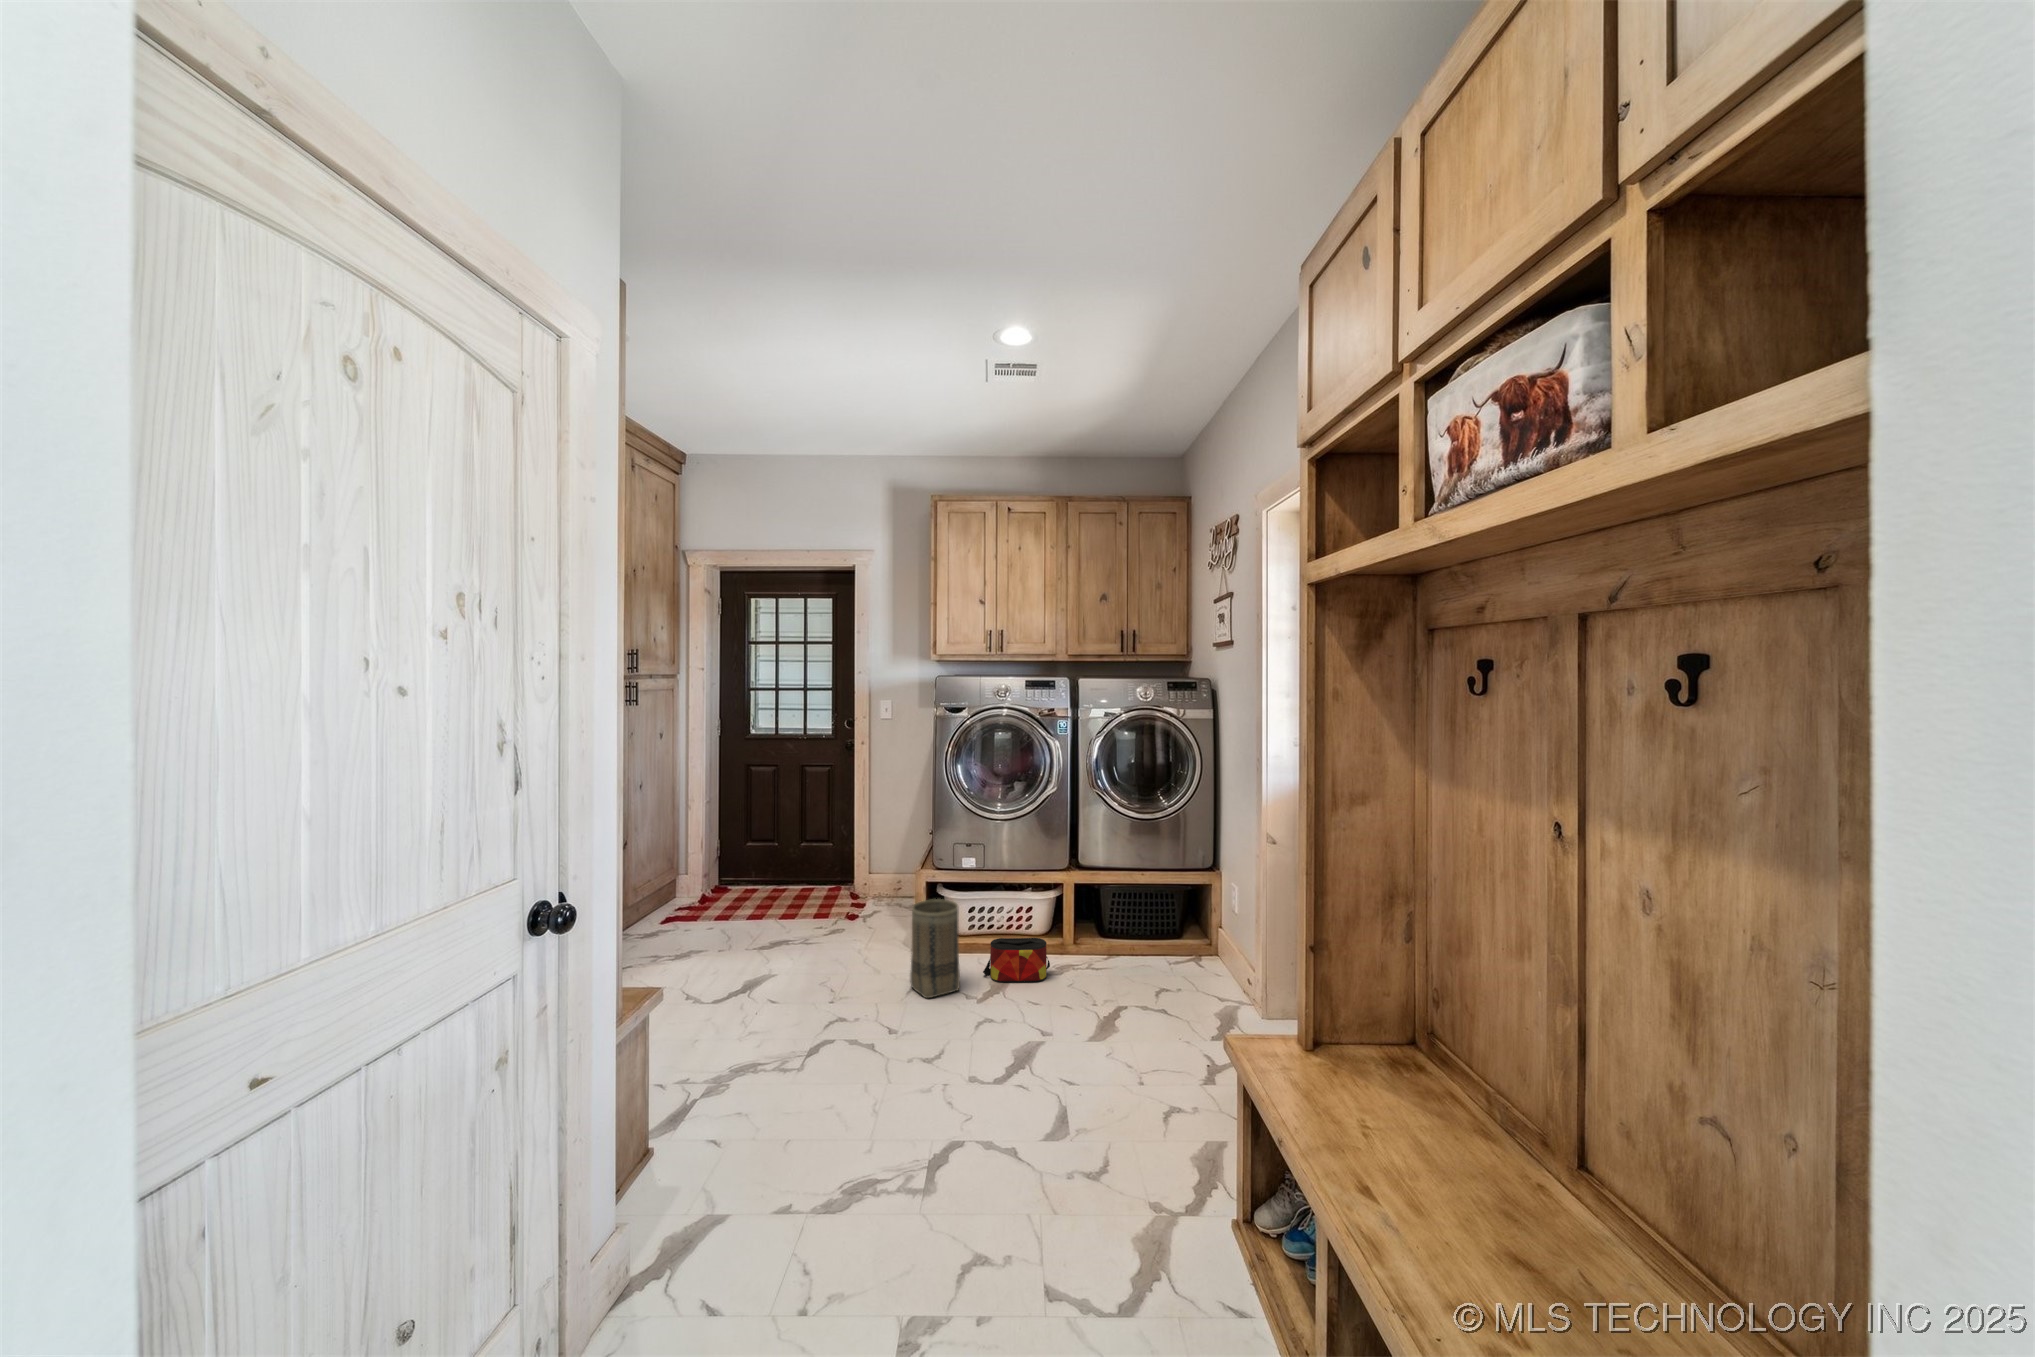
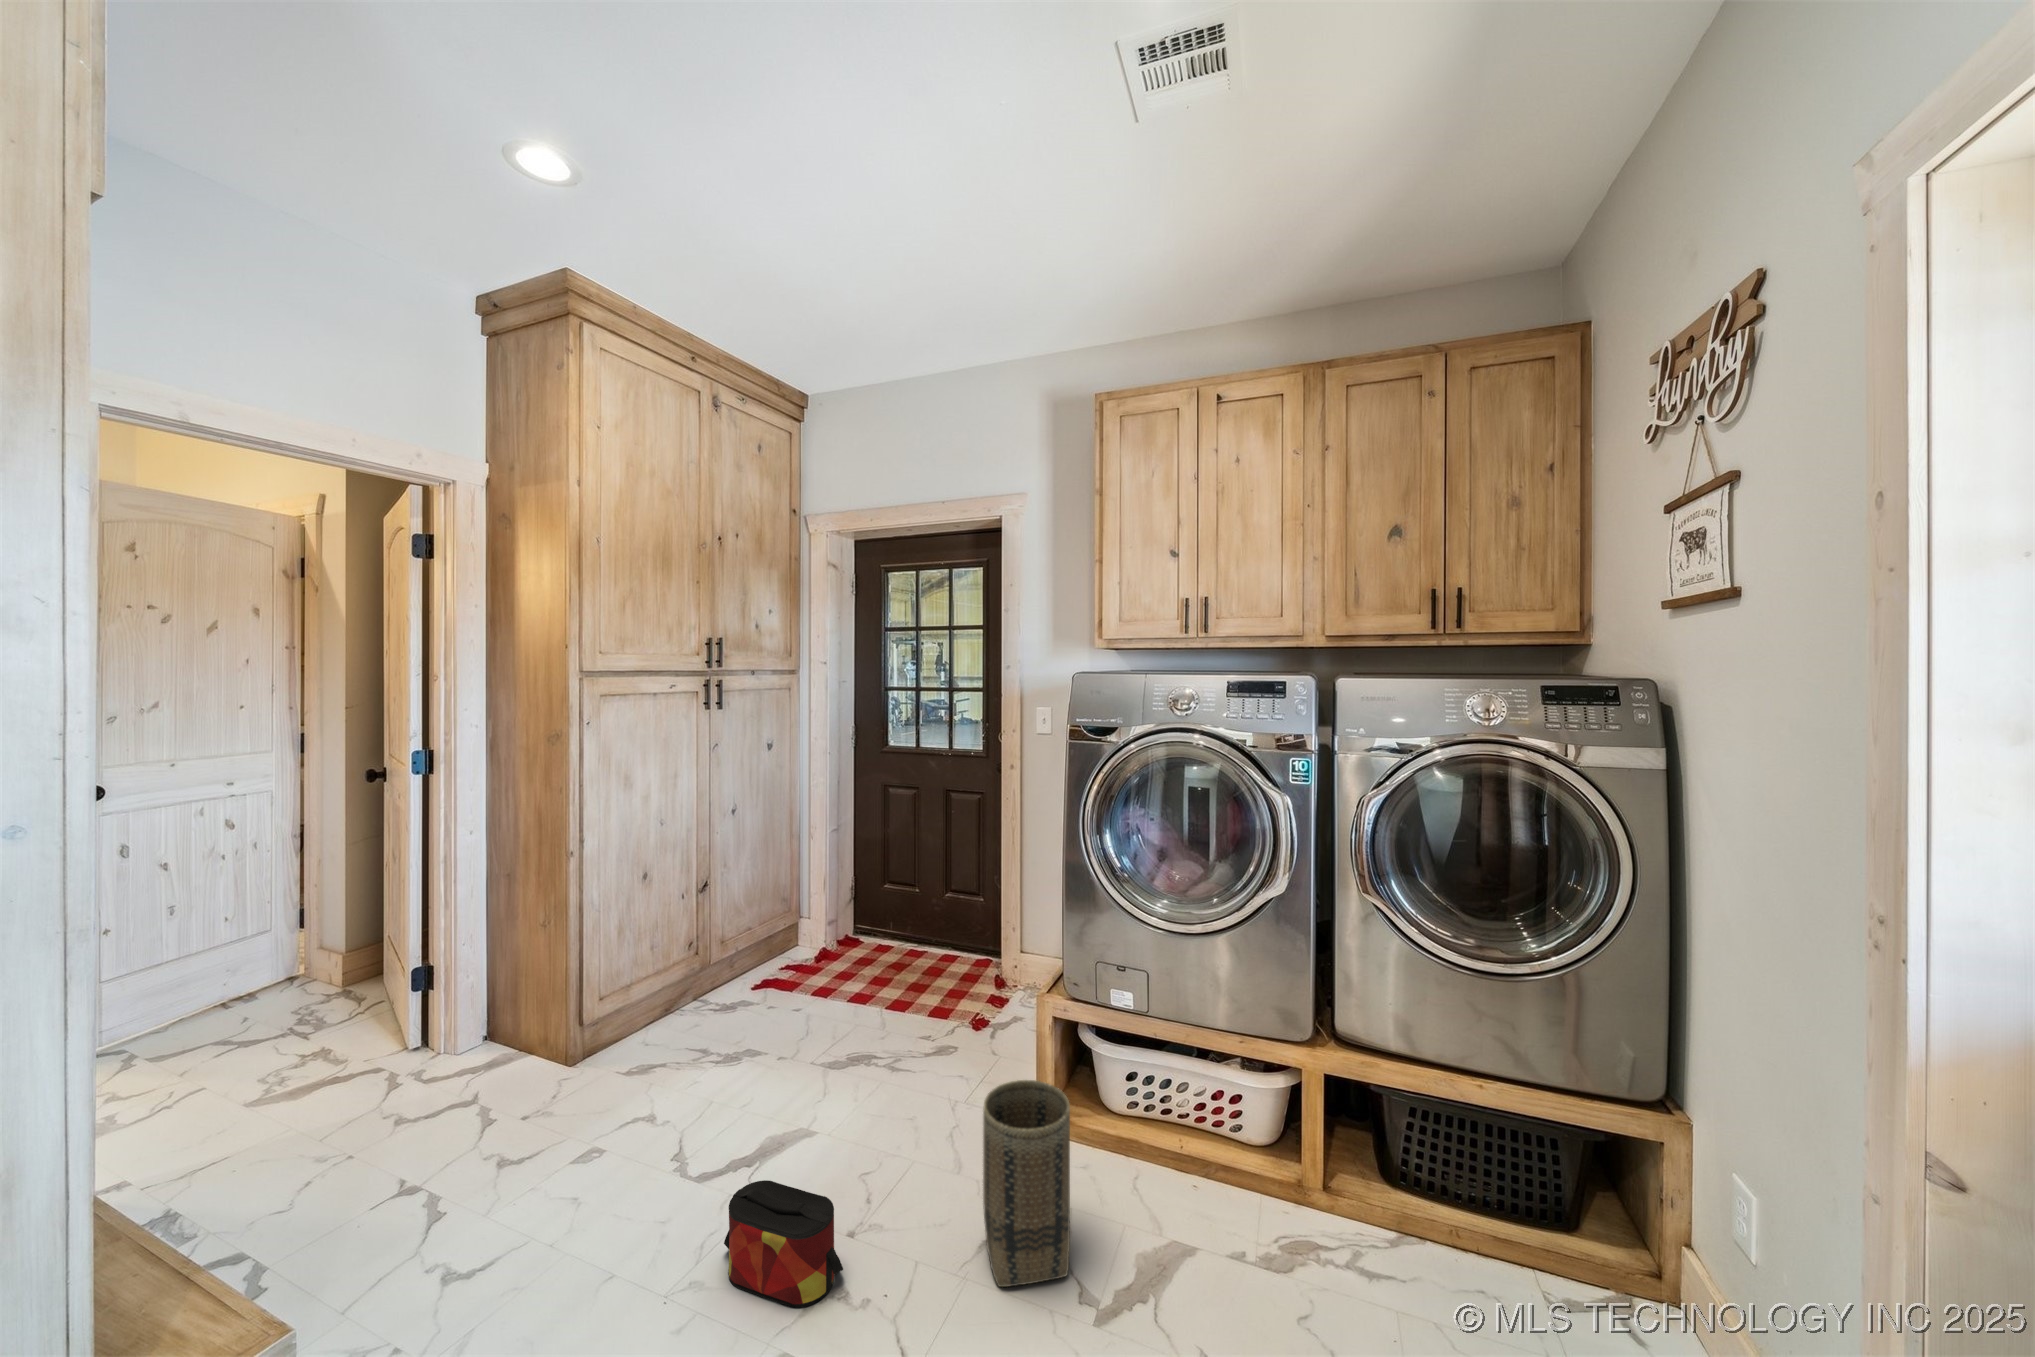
bag: present [983,938,1050,983] -> present [724,1180,843,1307]

